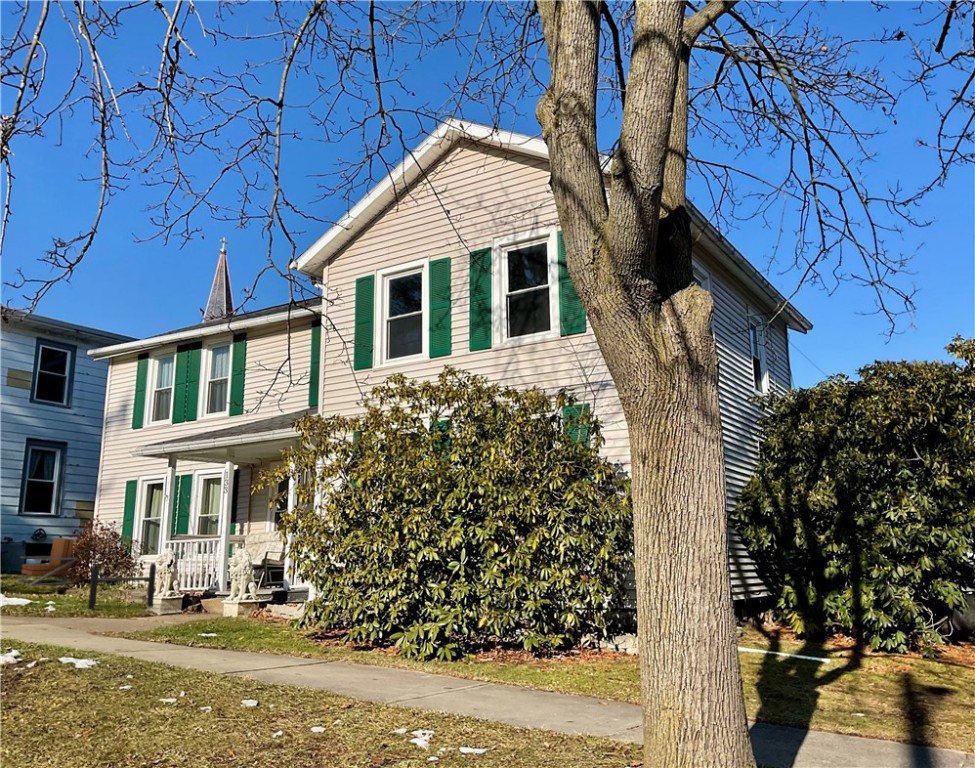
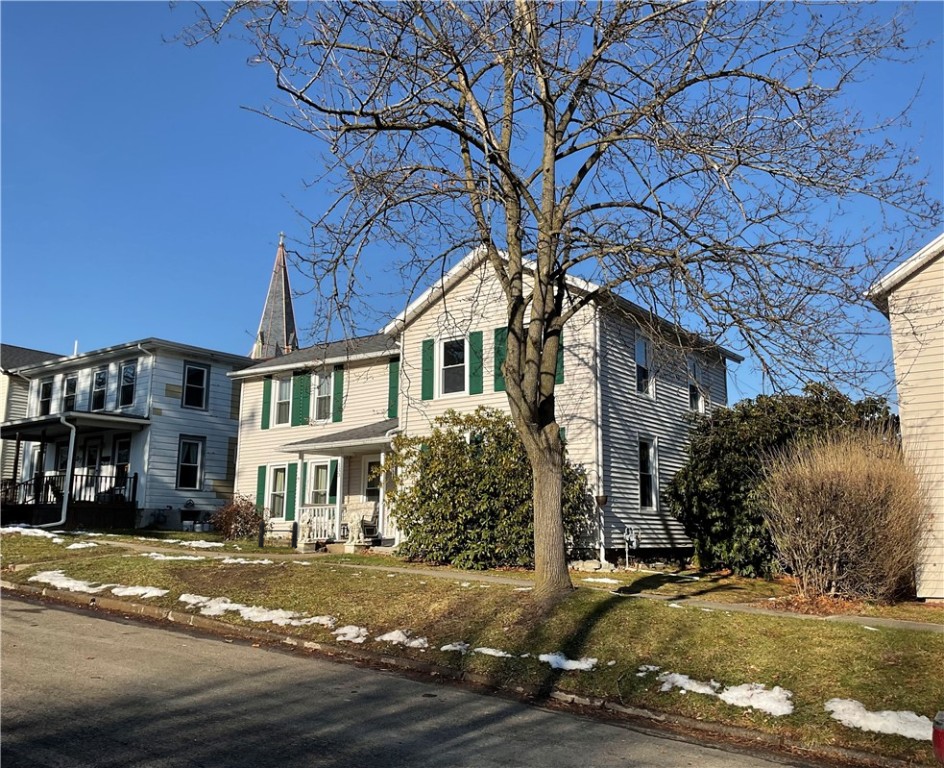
lounge chair: present [18,538,78,585] -> none [191,505,231,537]

